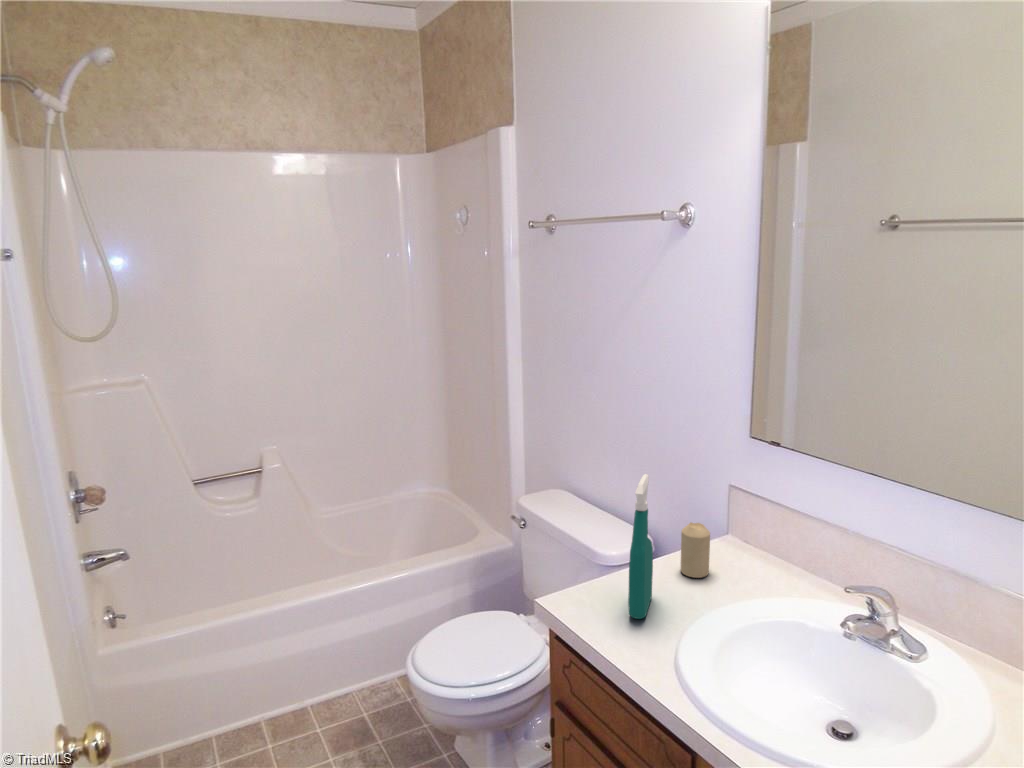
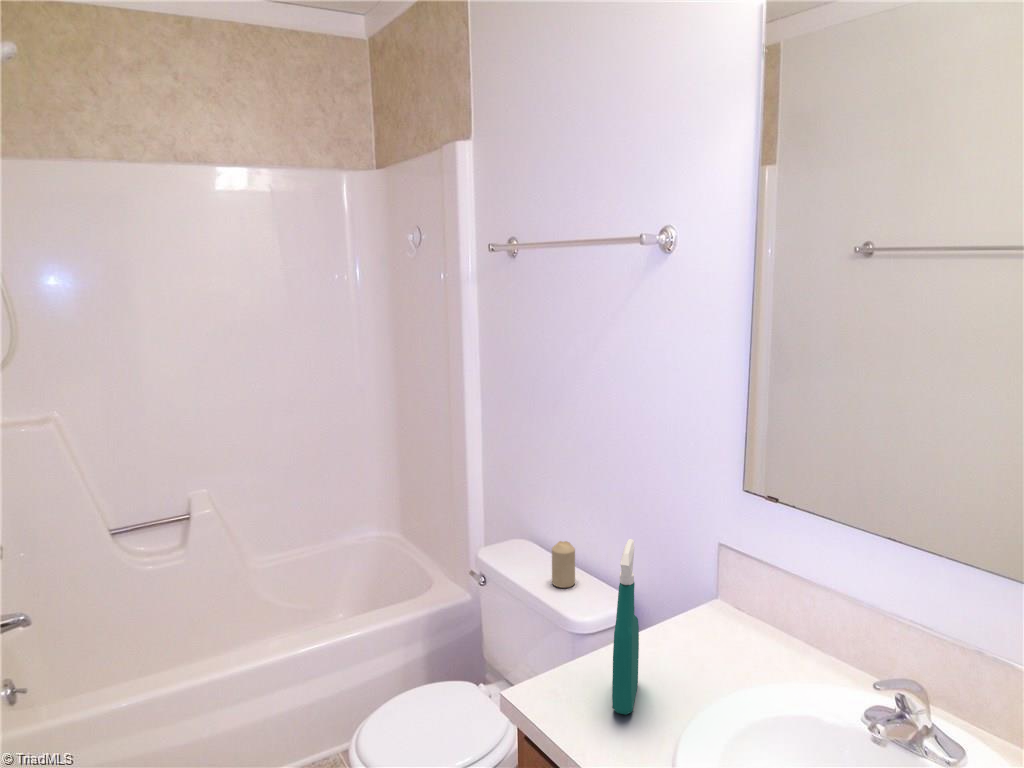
candle: present [681,523,710,578] -> present [552,541,575,588]

